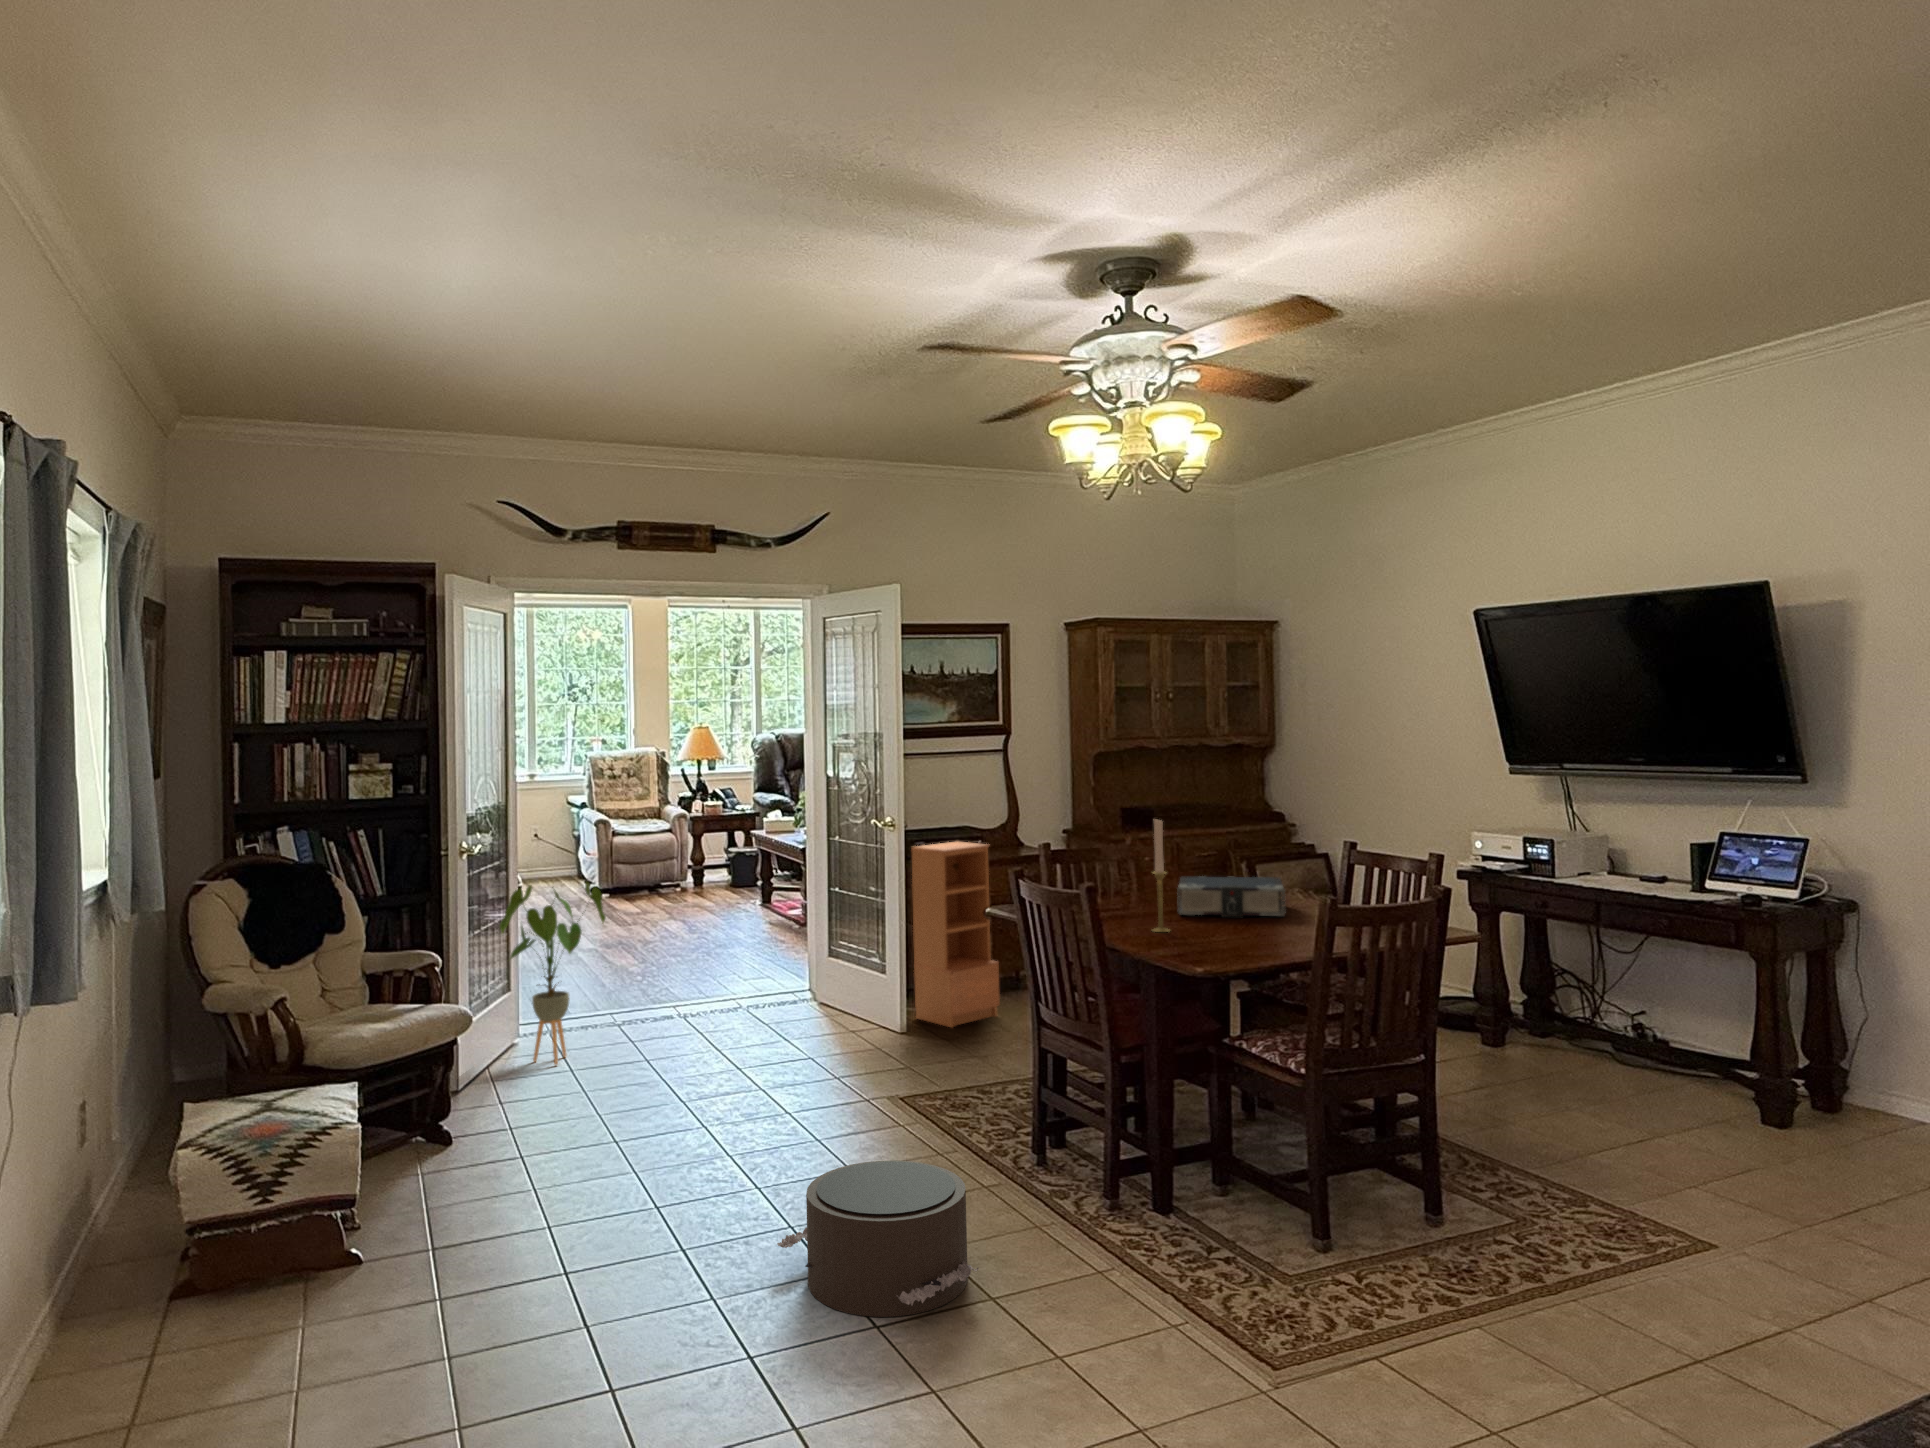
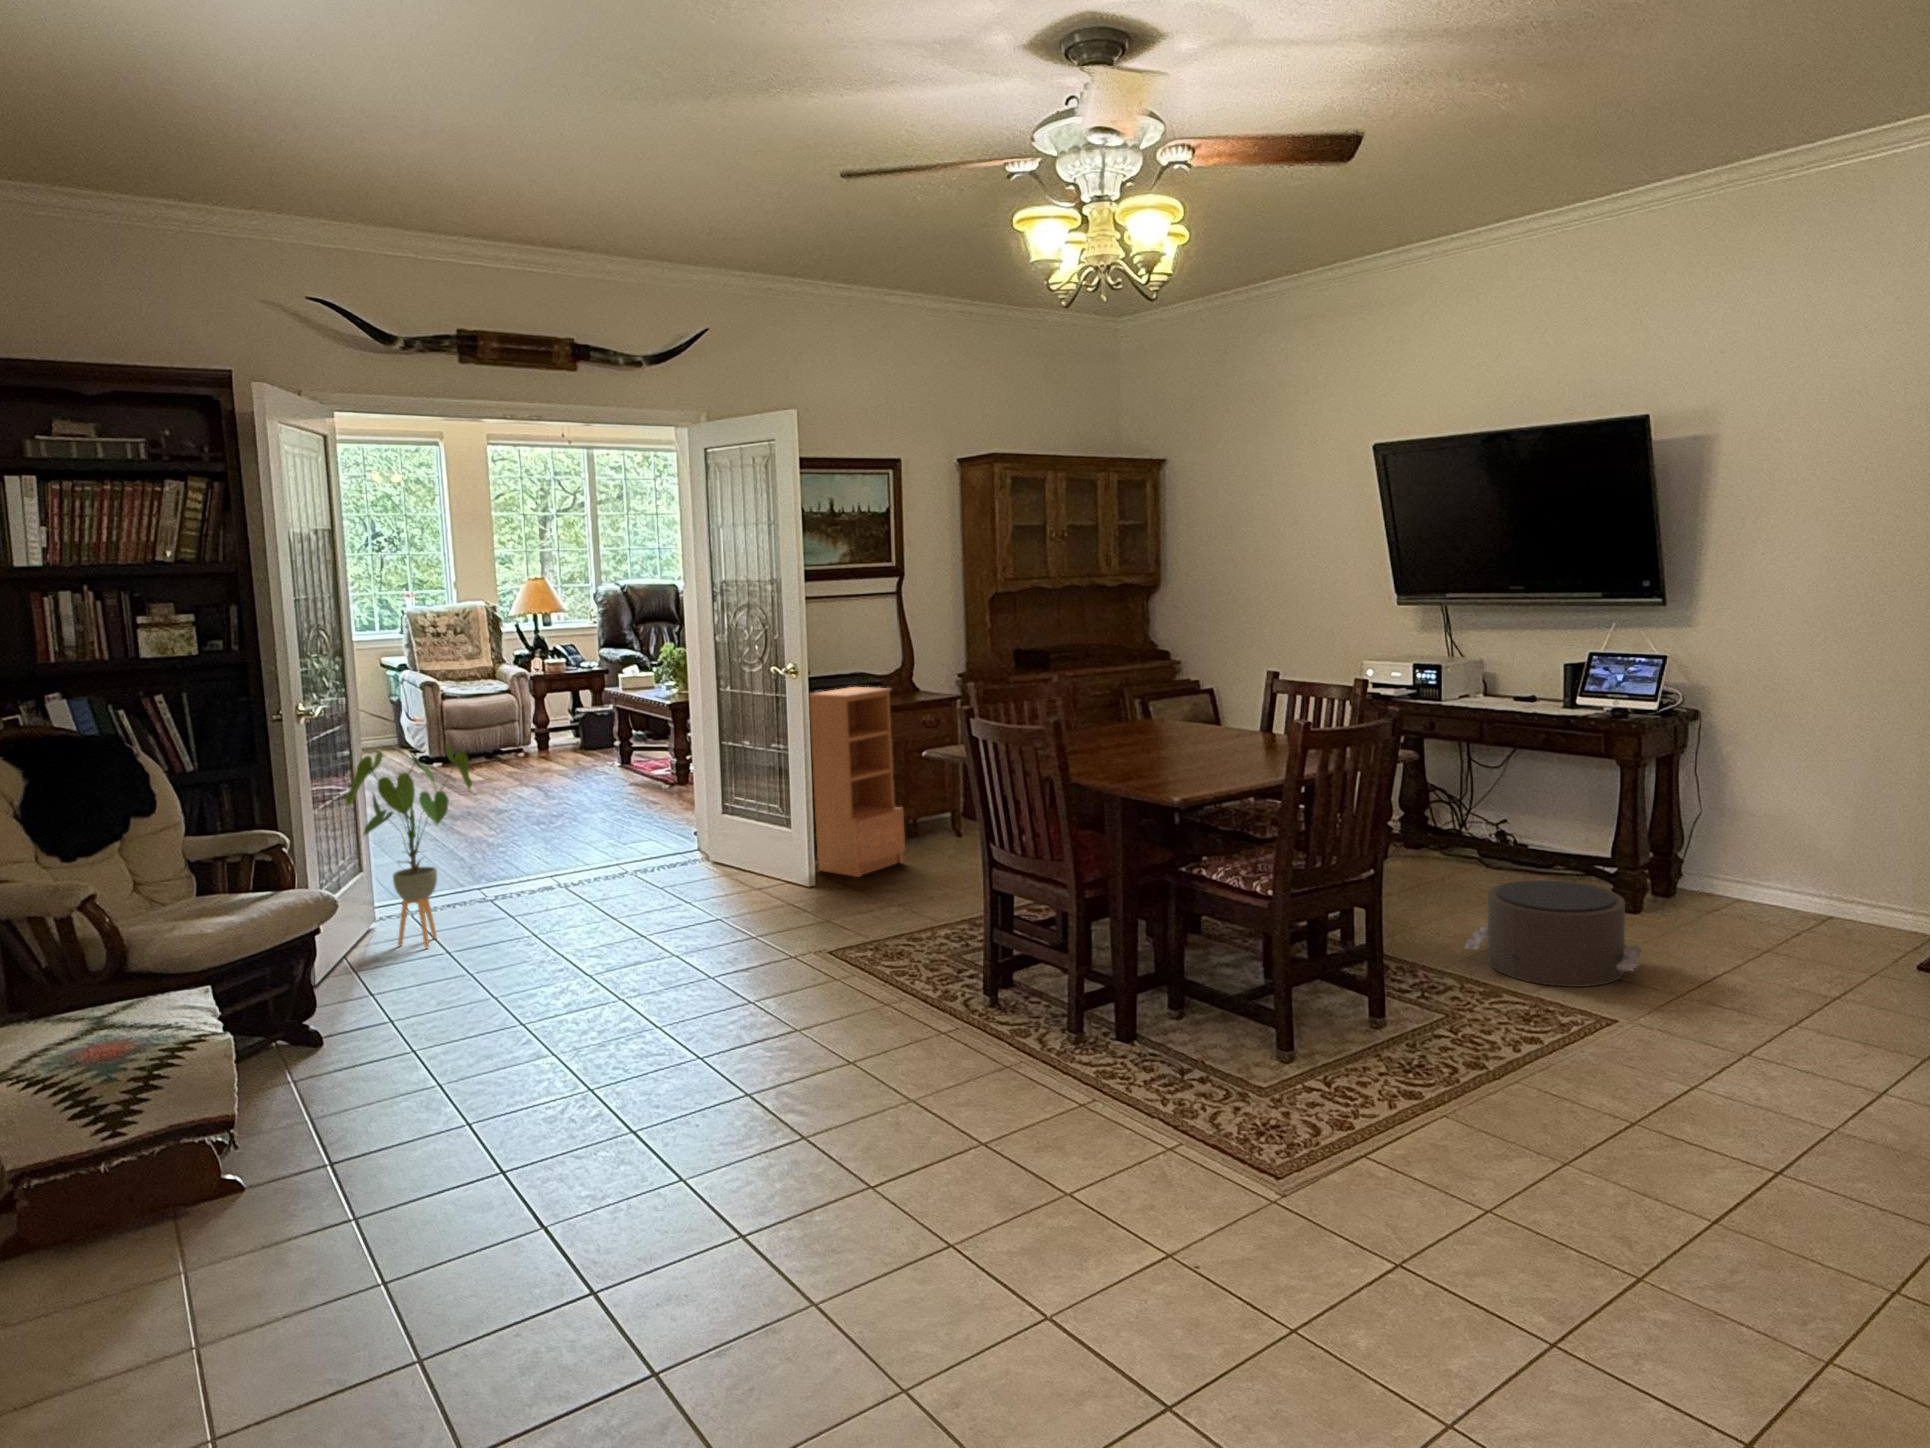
candlestick: present [1153,819,1169,932] -> none [1101,649,1121,765]
book: present [1177,876,1286,917] -> none [1114,707,1225,747]
pouf: present [777,1160,978,1317] -> present [1465,880,1641,987]

